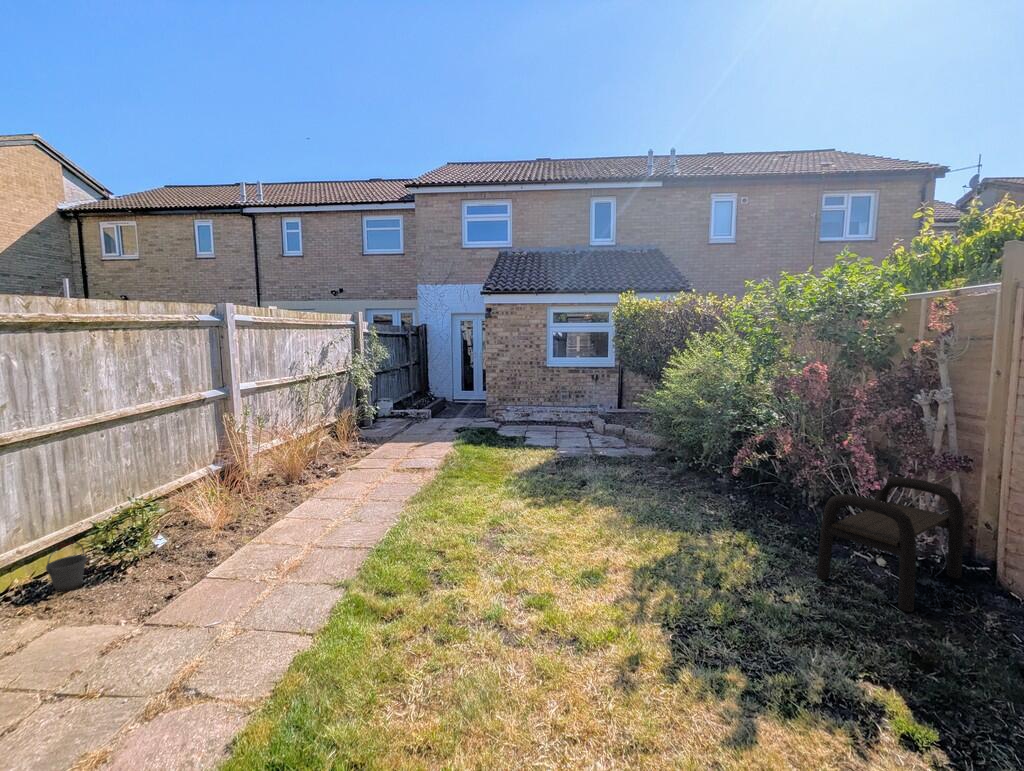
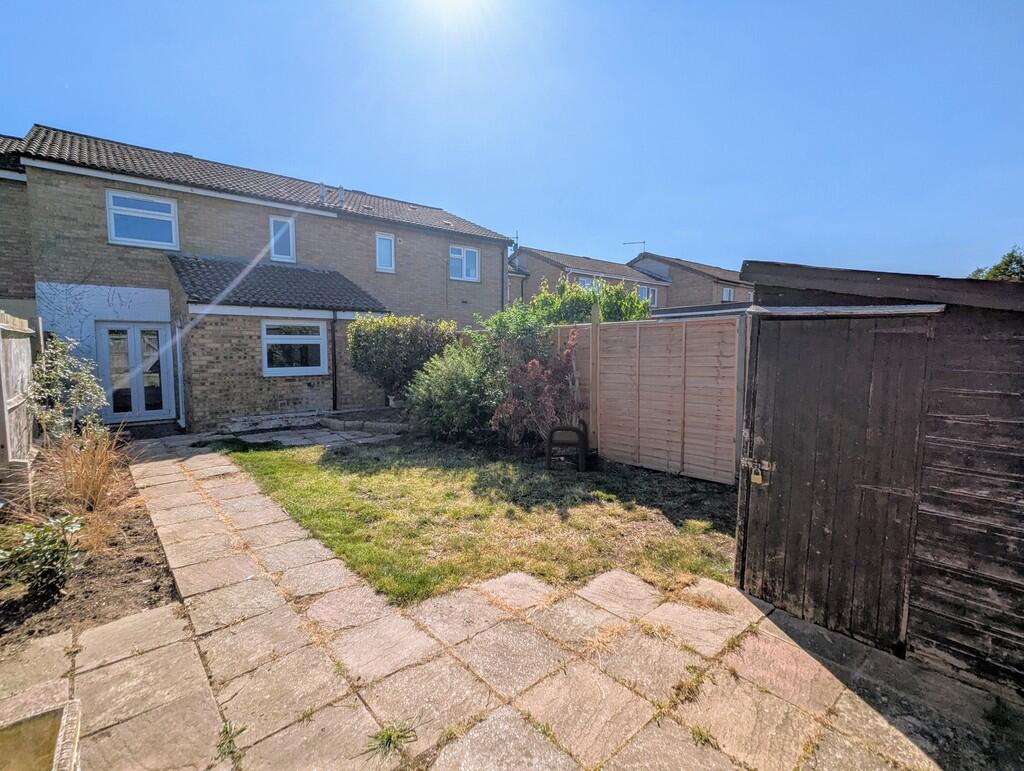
bucket: present [46,542,87,591] -> none [14,582,60,636]

